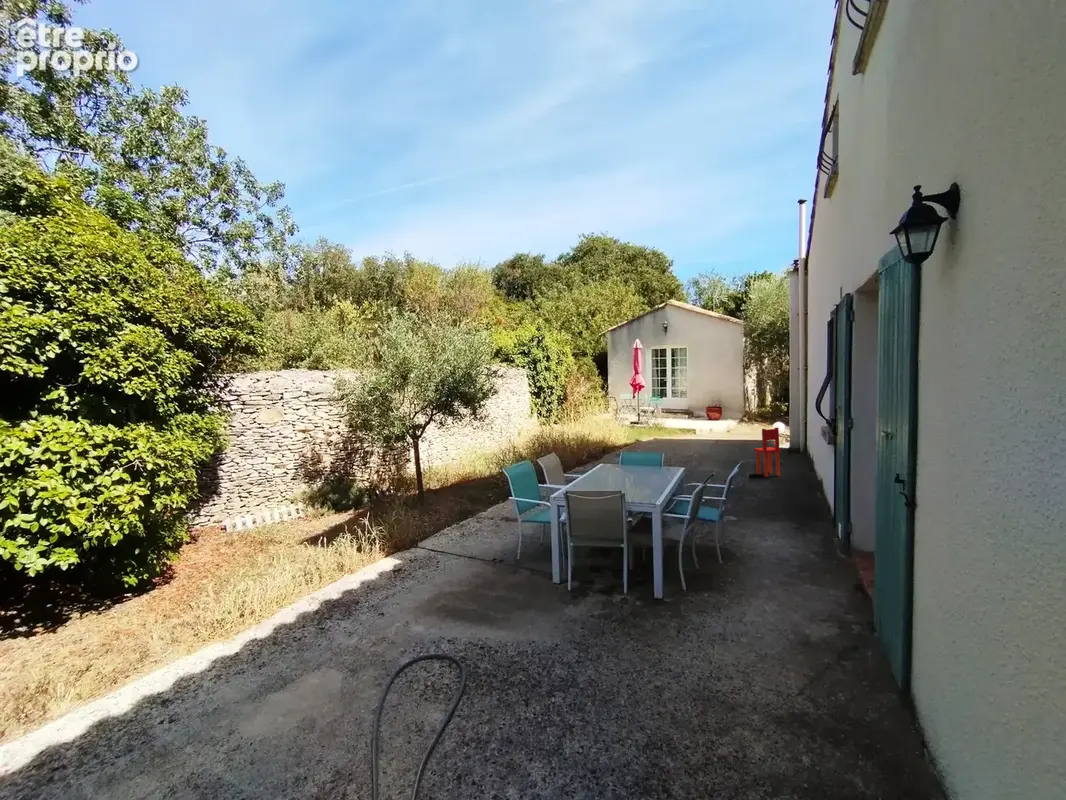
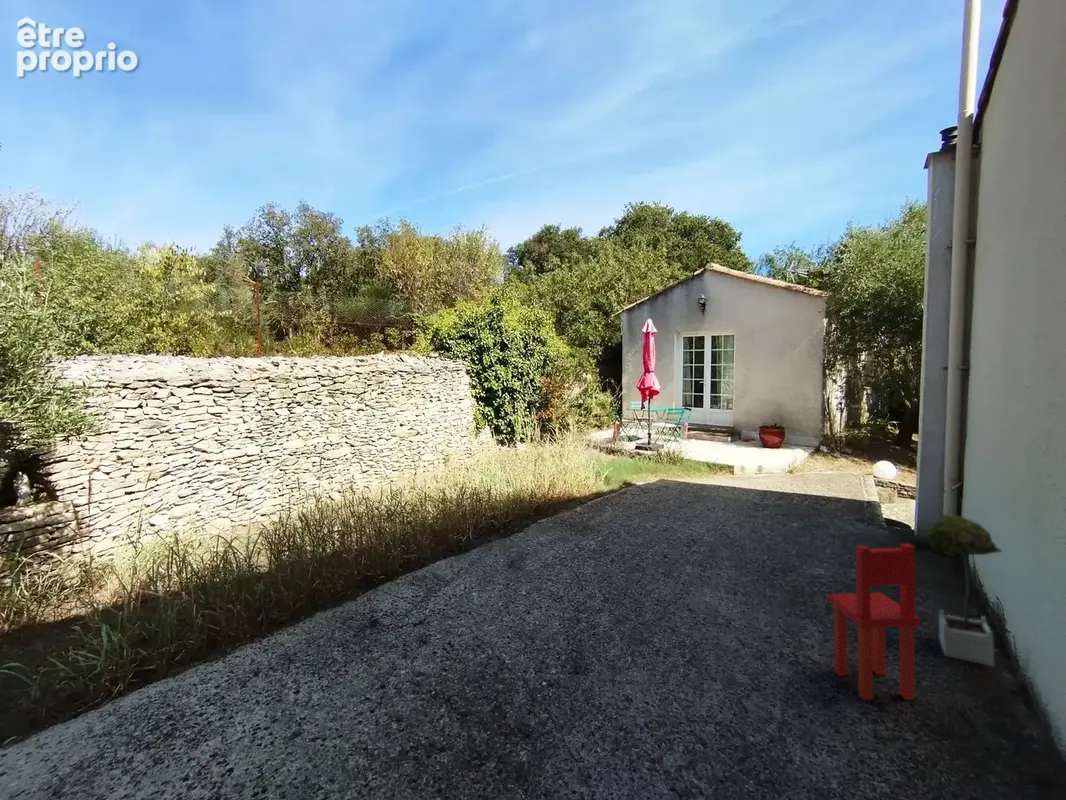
potted tree: none [785,422,807,470] -> present [927,514,1001,666]

